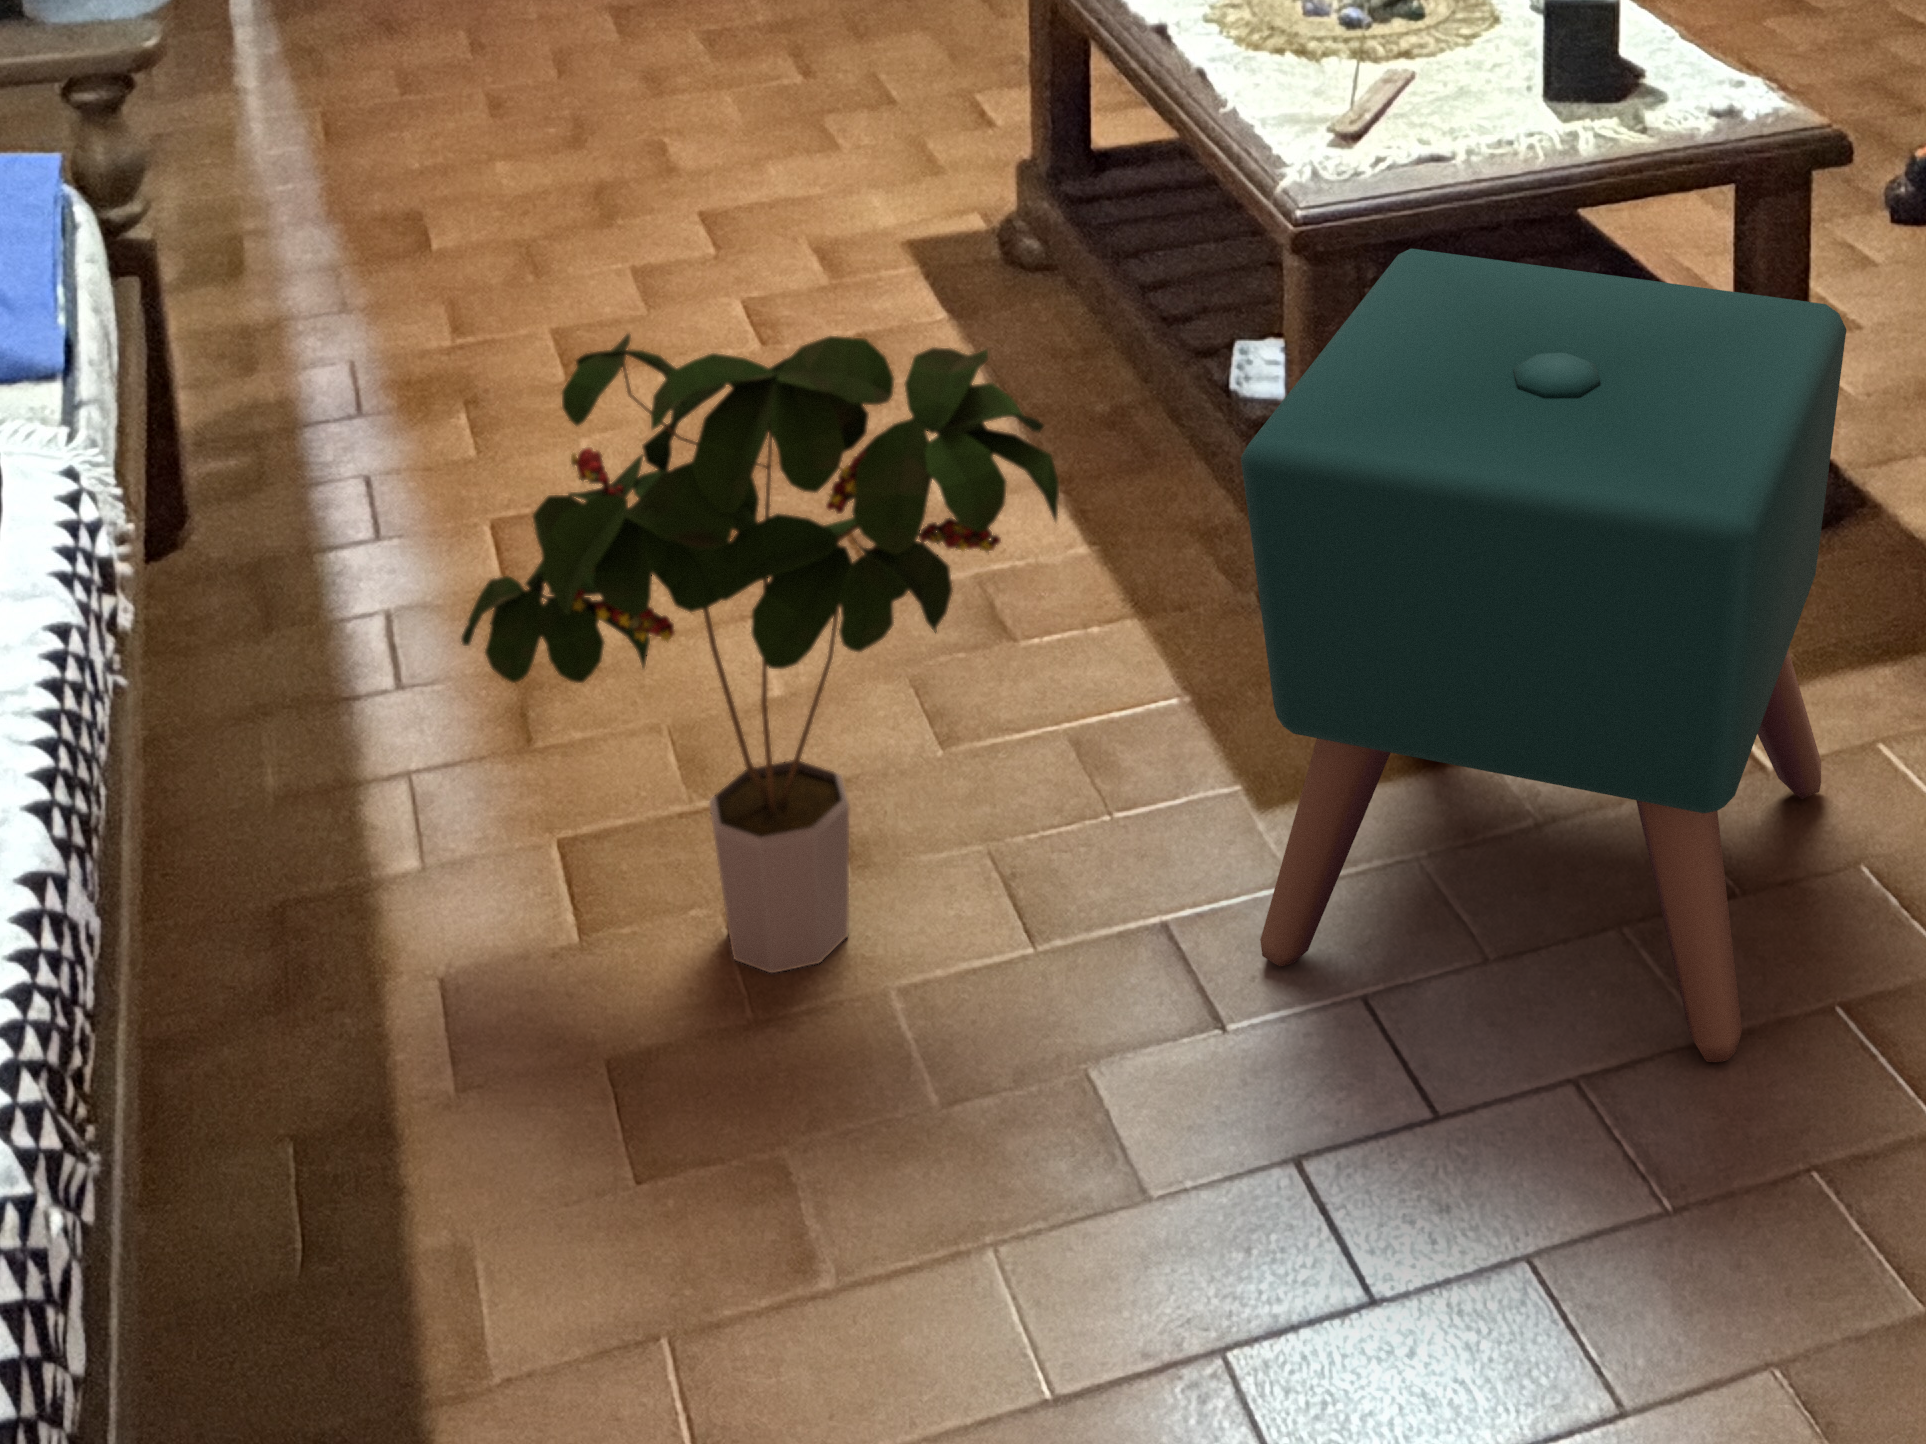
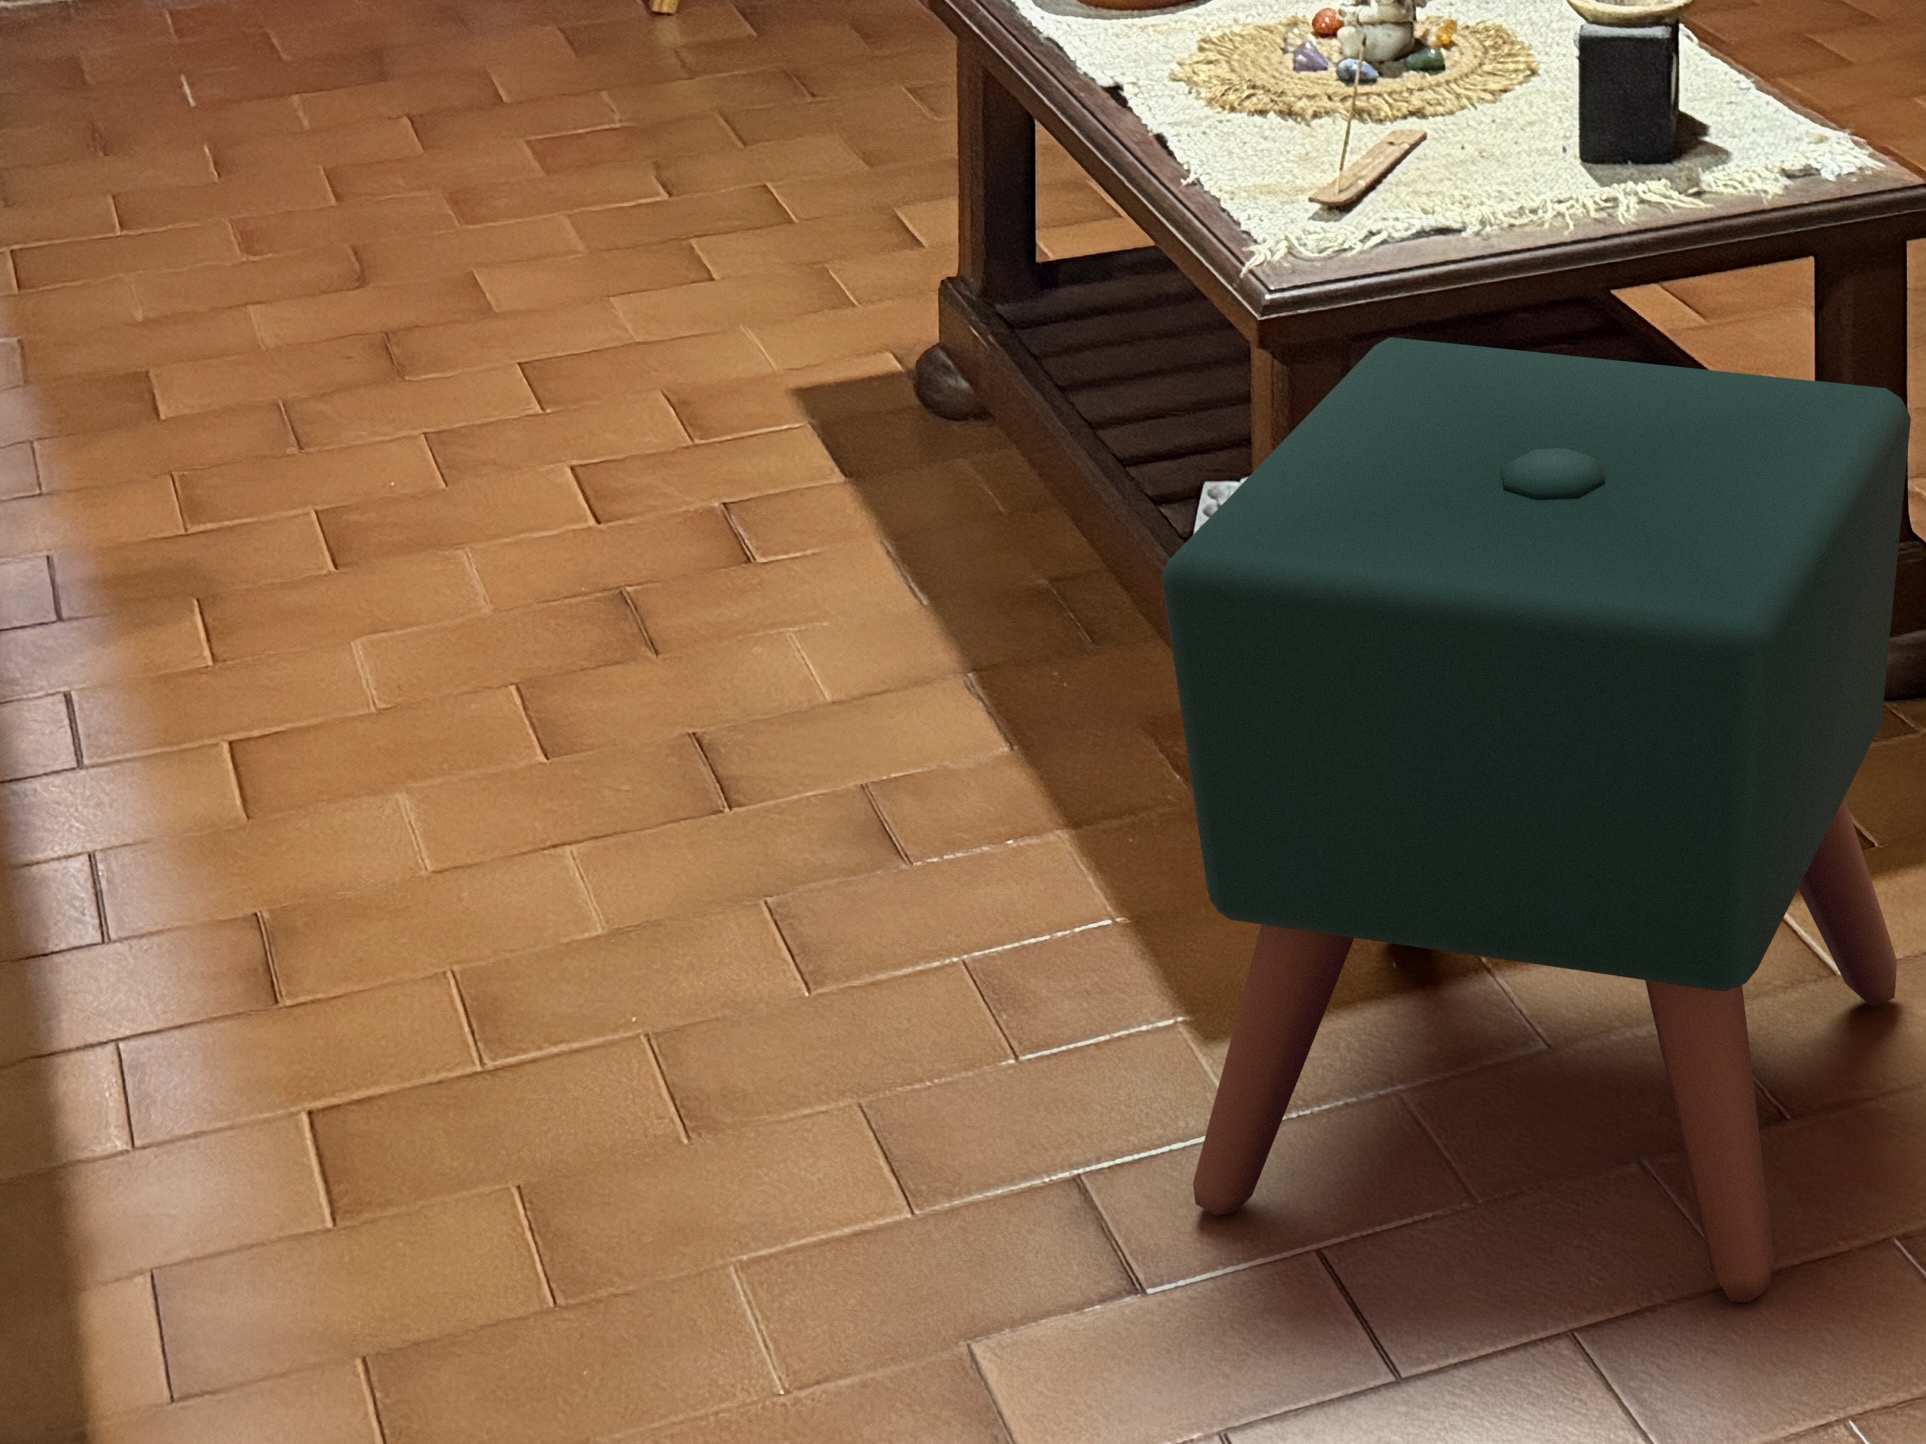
potted plant: present [461,334,1059,973] -> none [189,440,943,1248]

